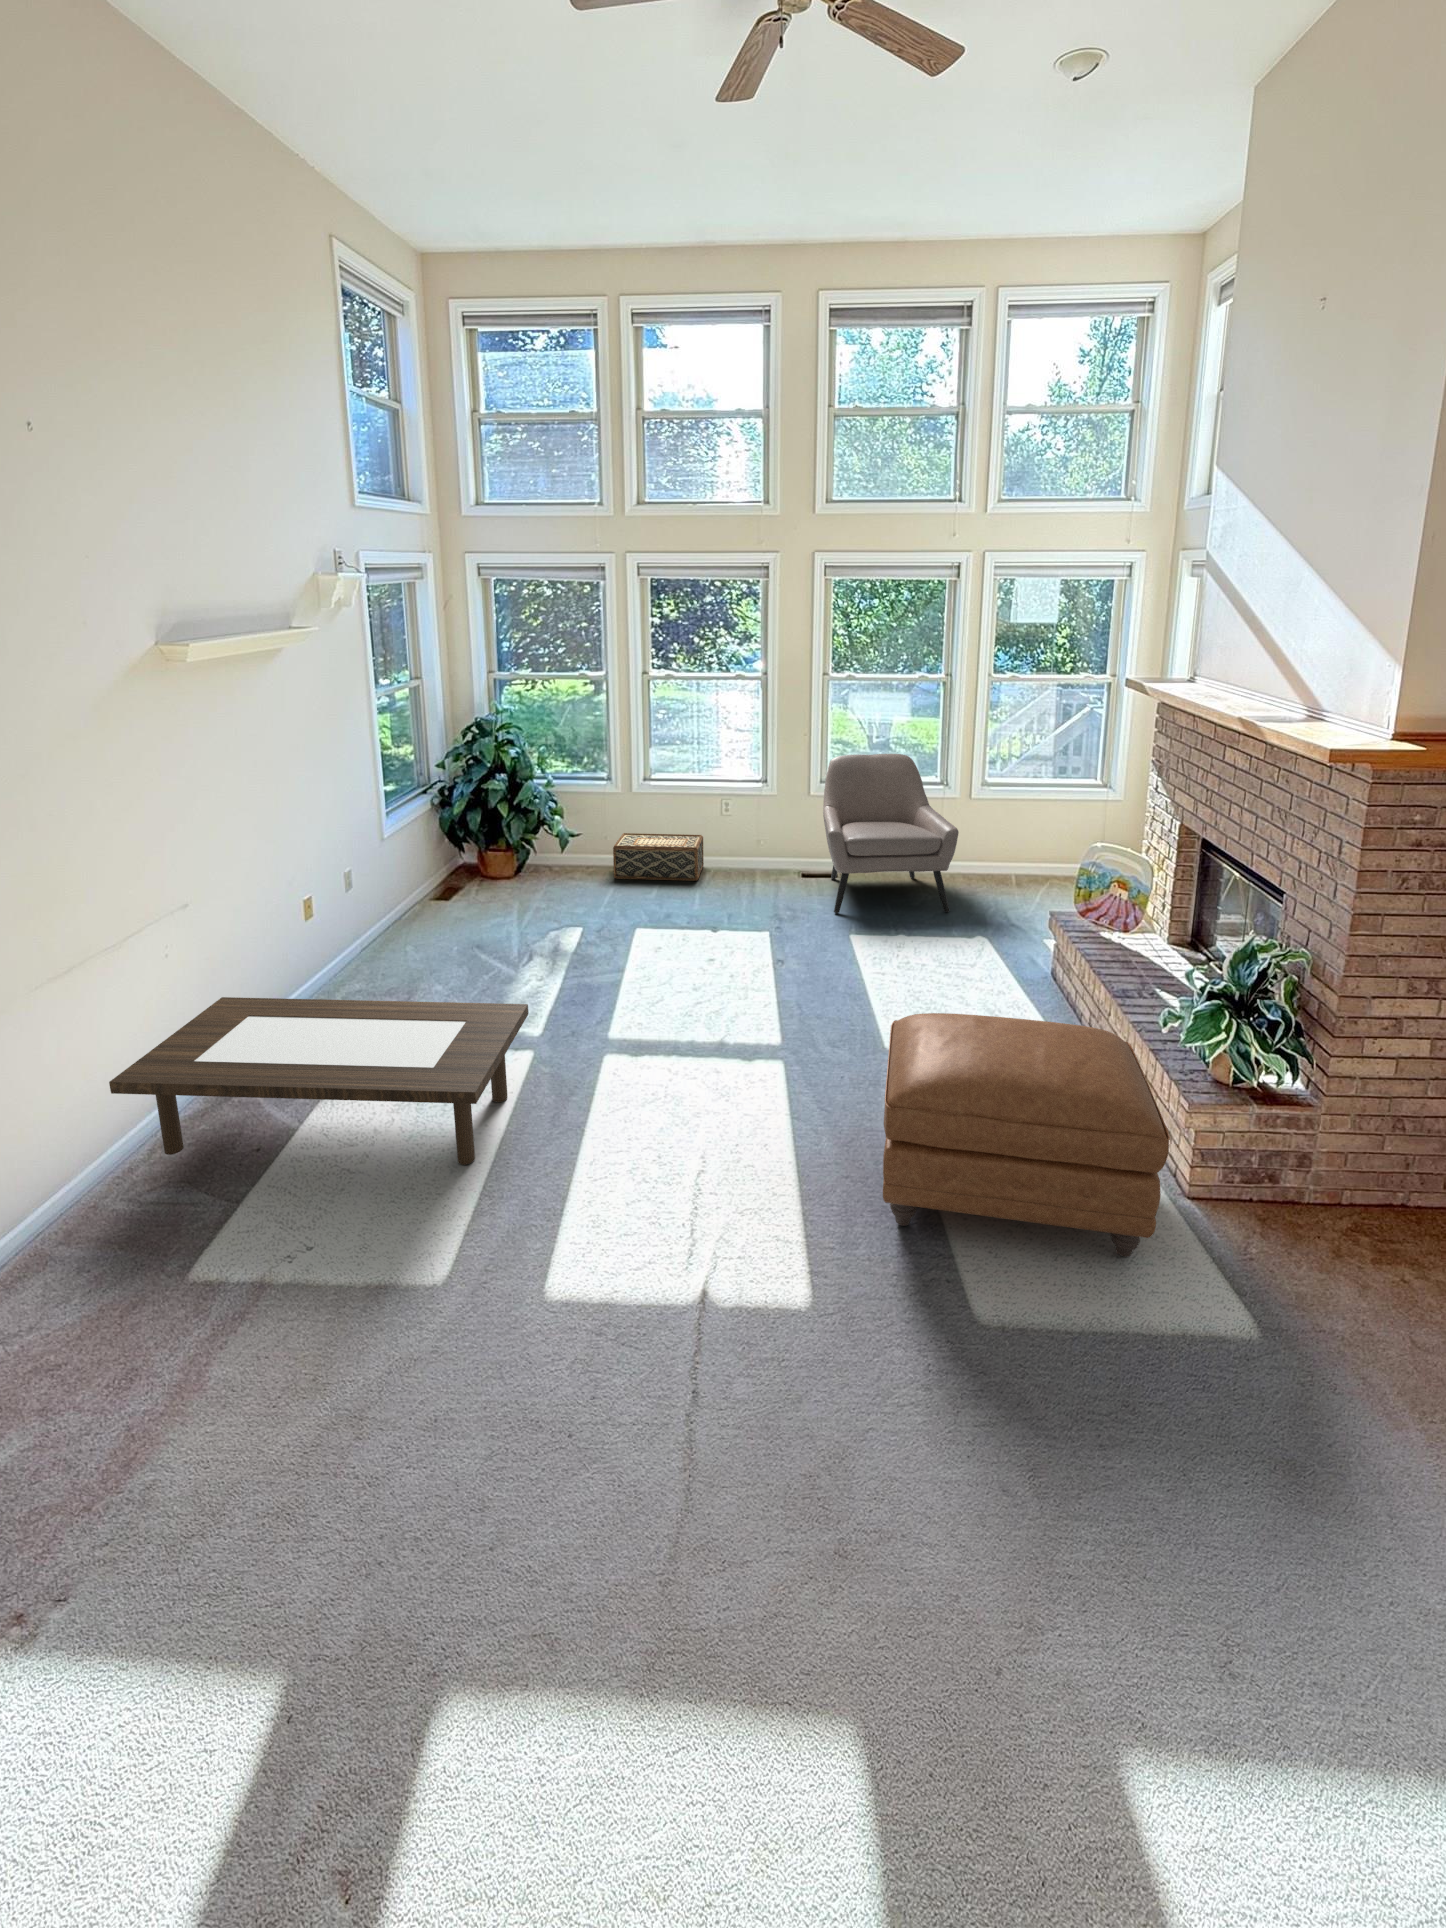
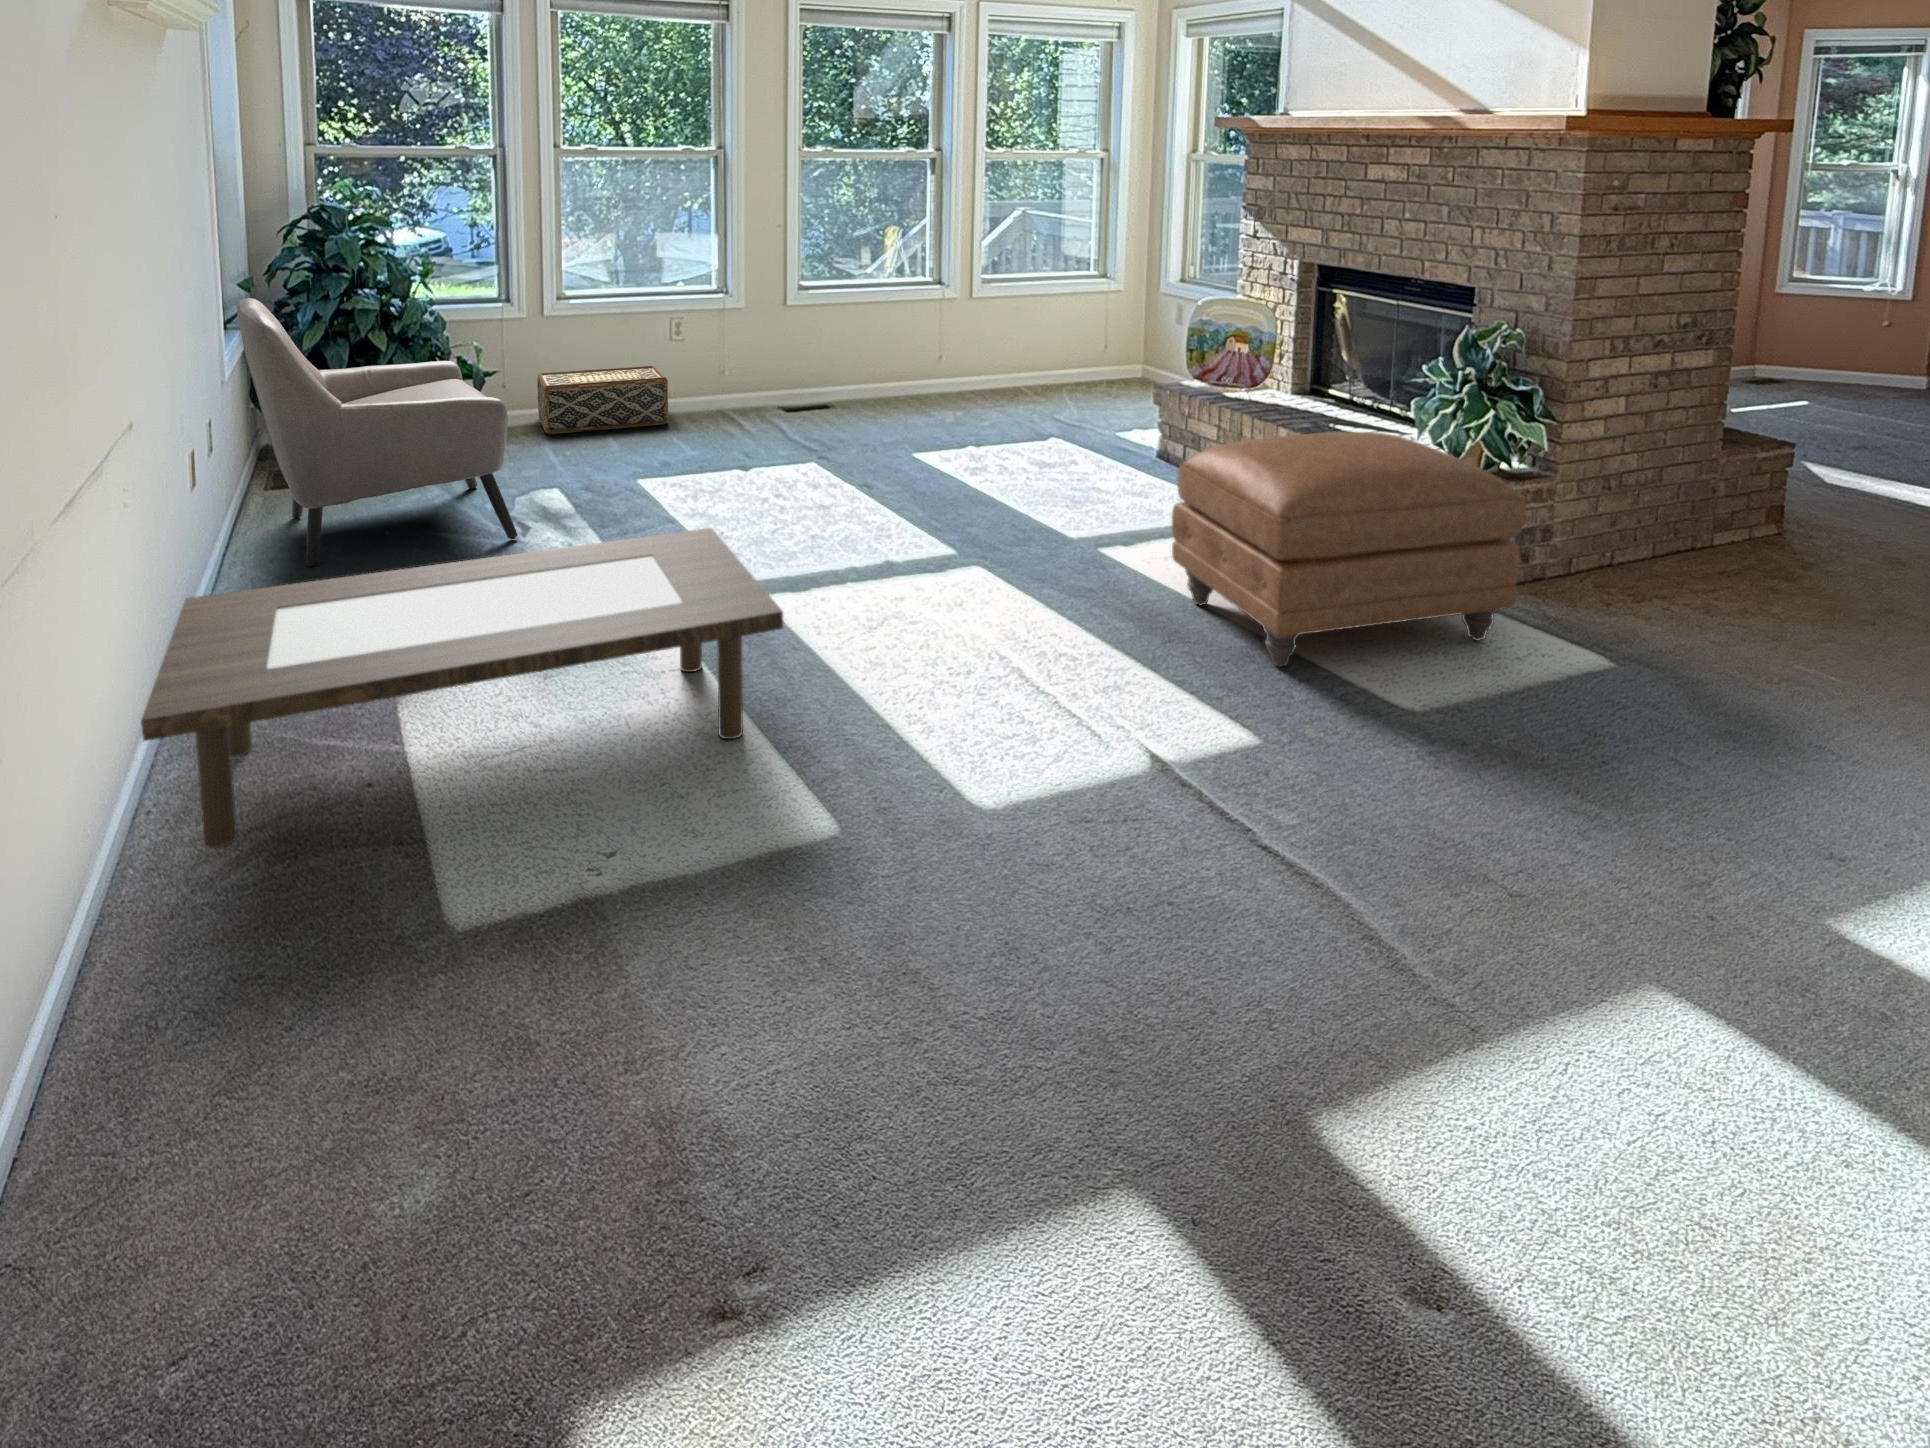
armchair: present [823,754,959,914] -> present [237,298,518,566]

